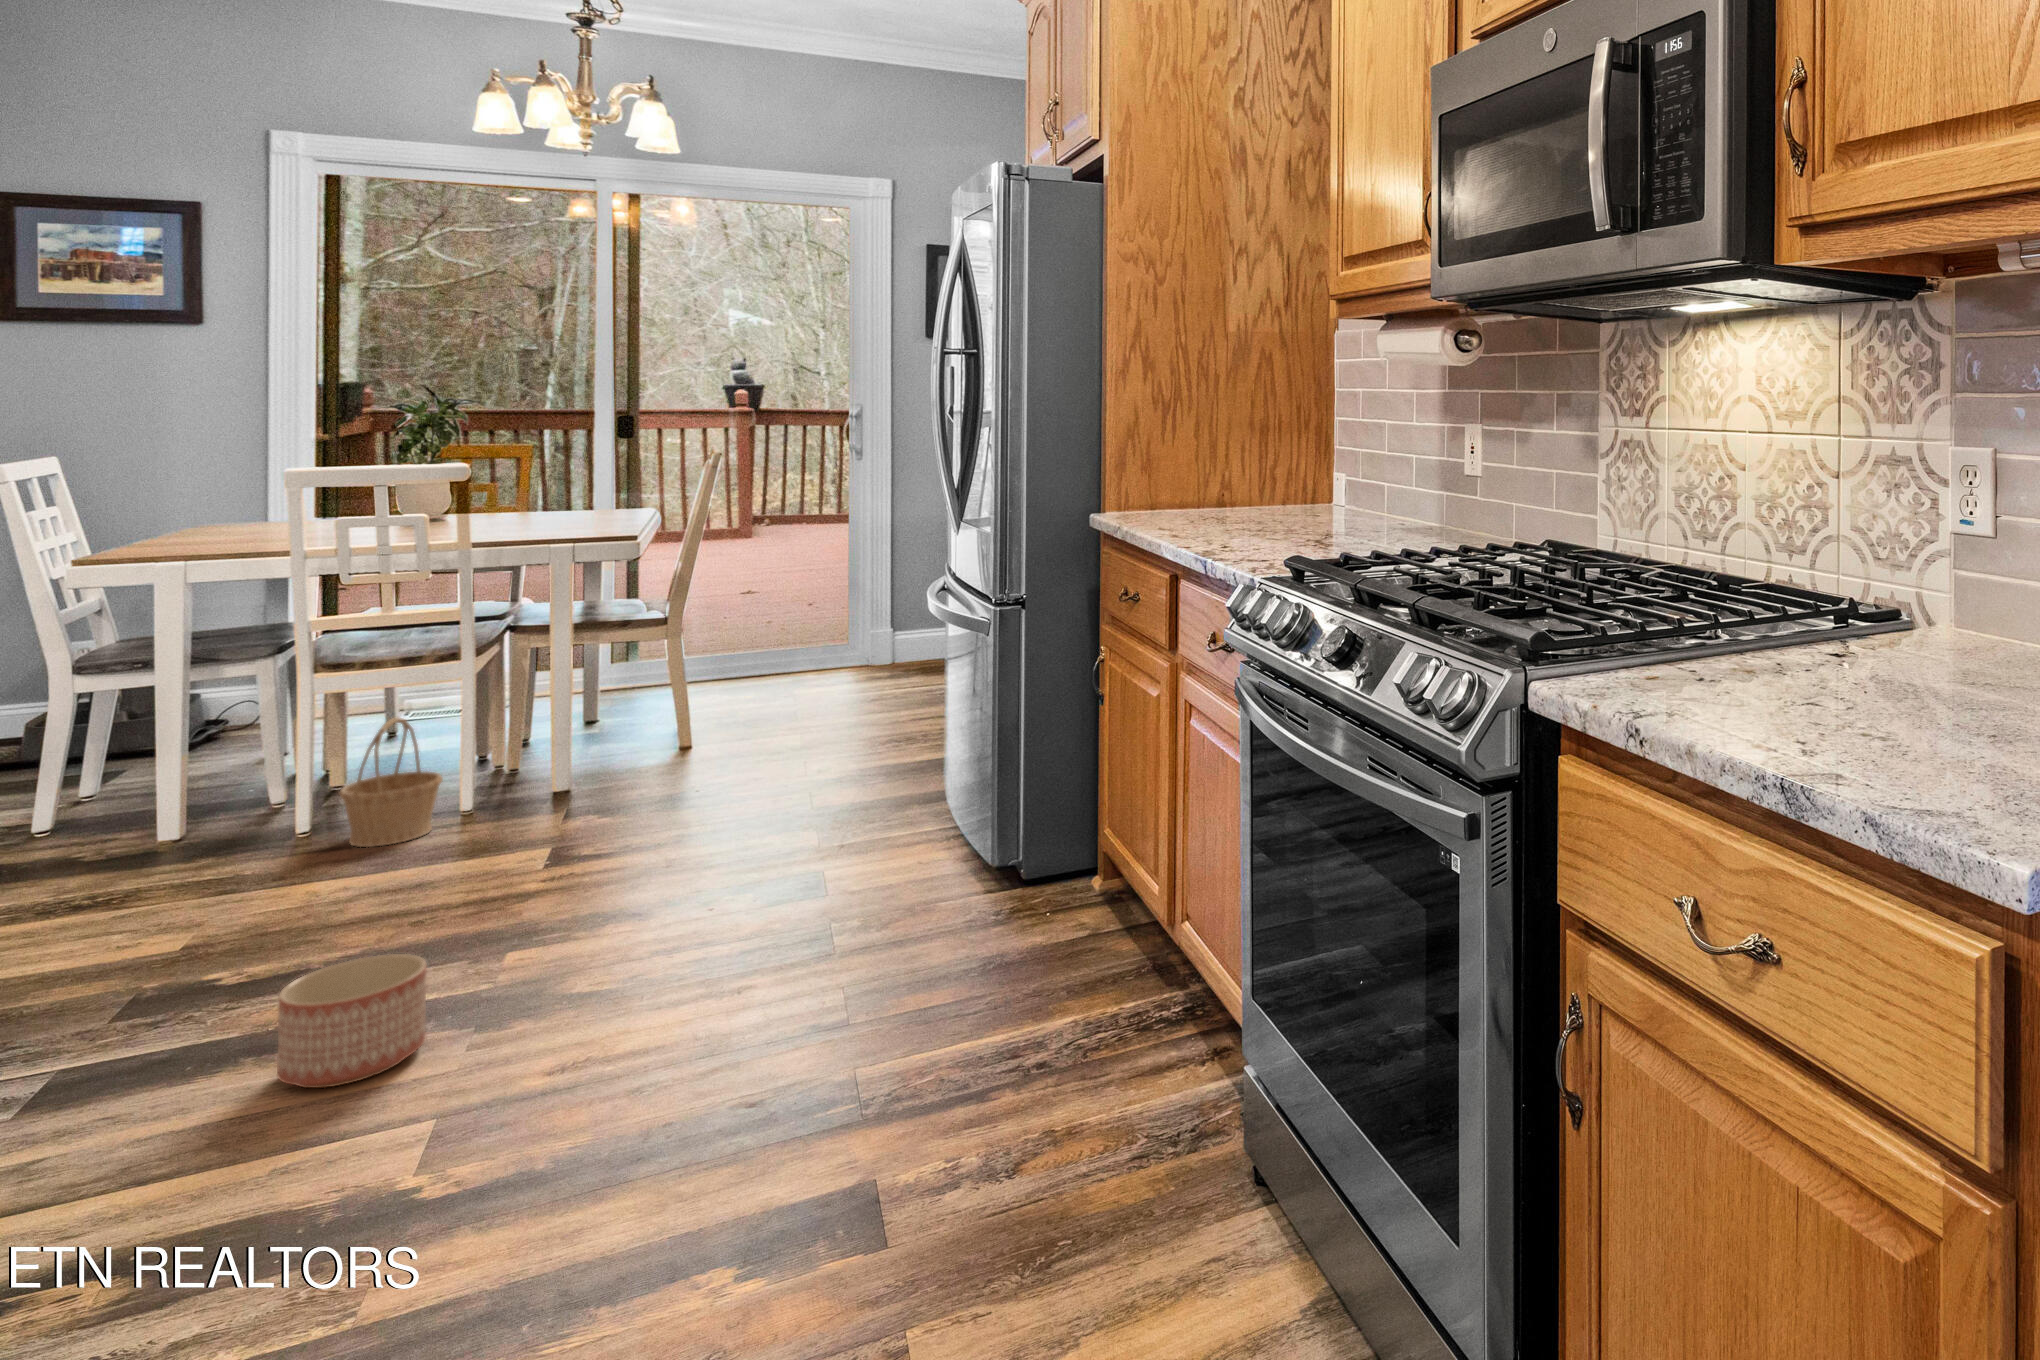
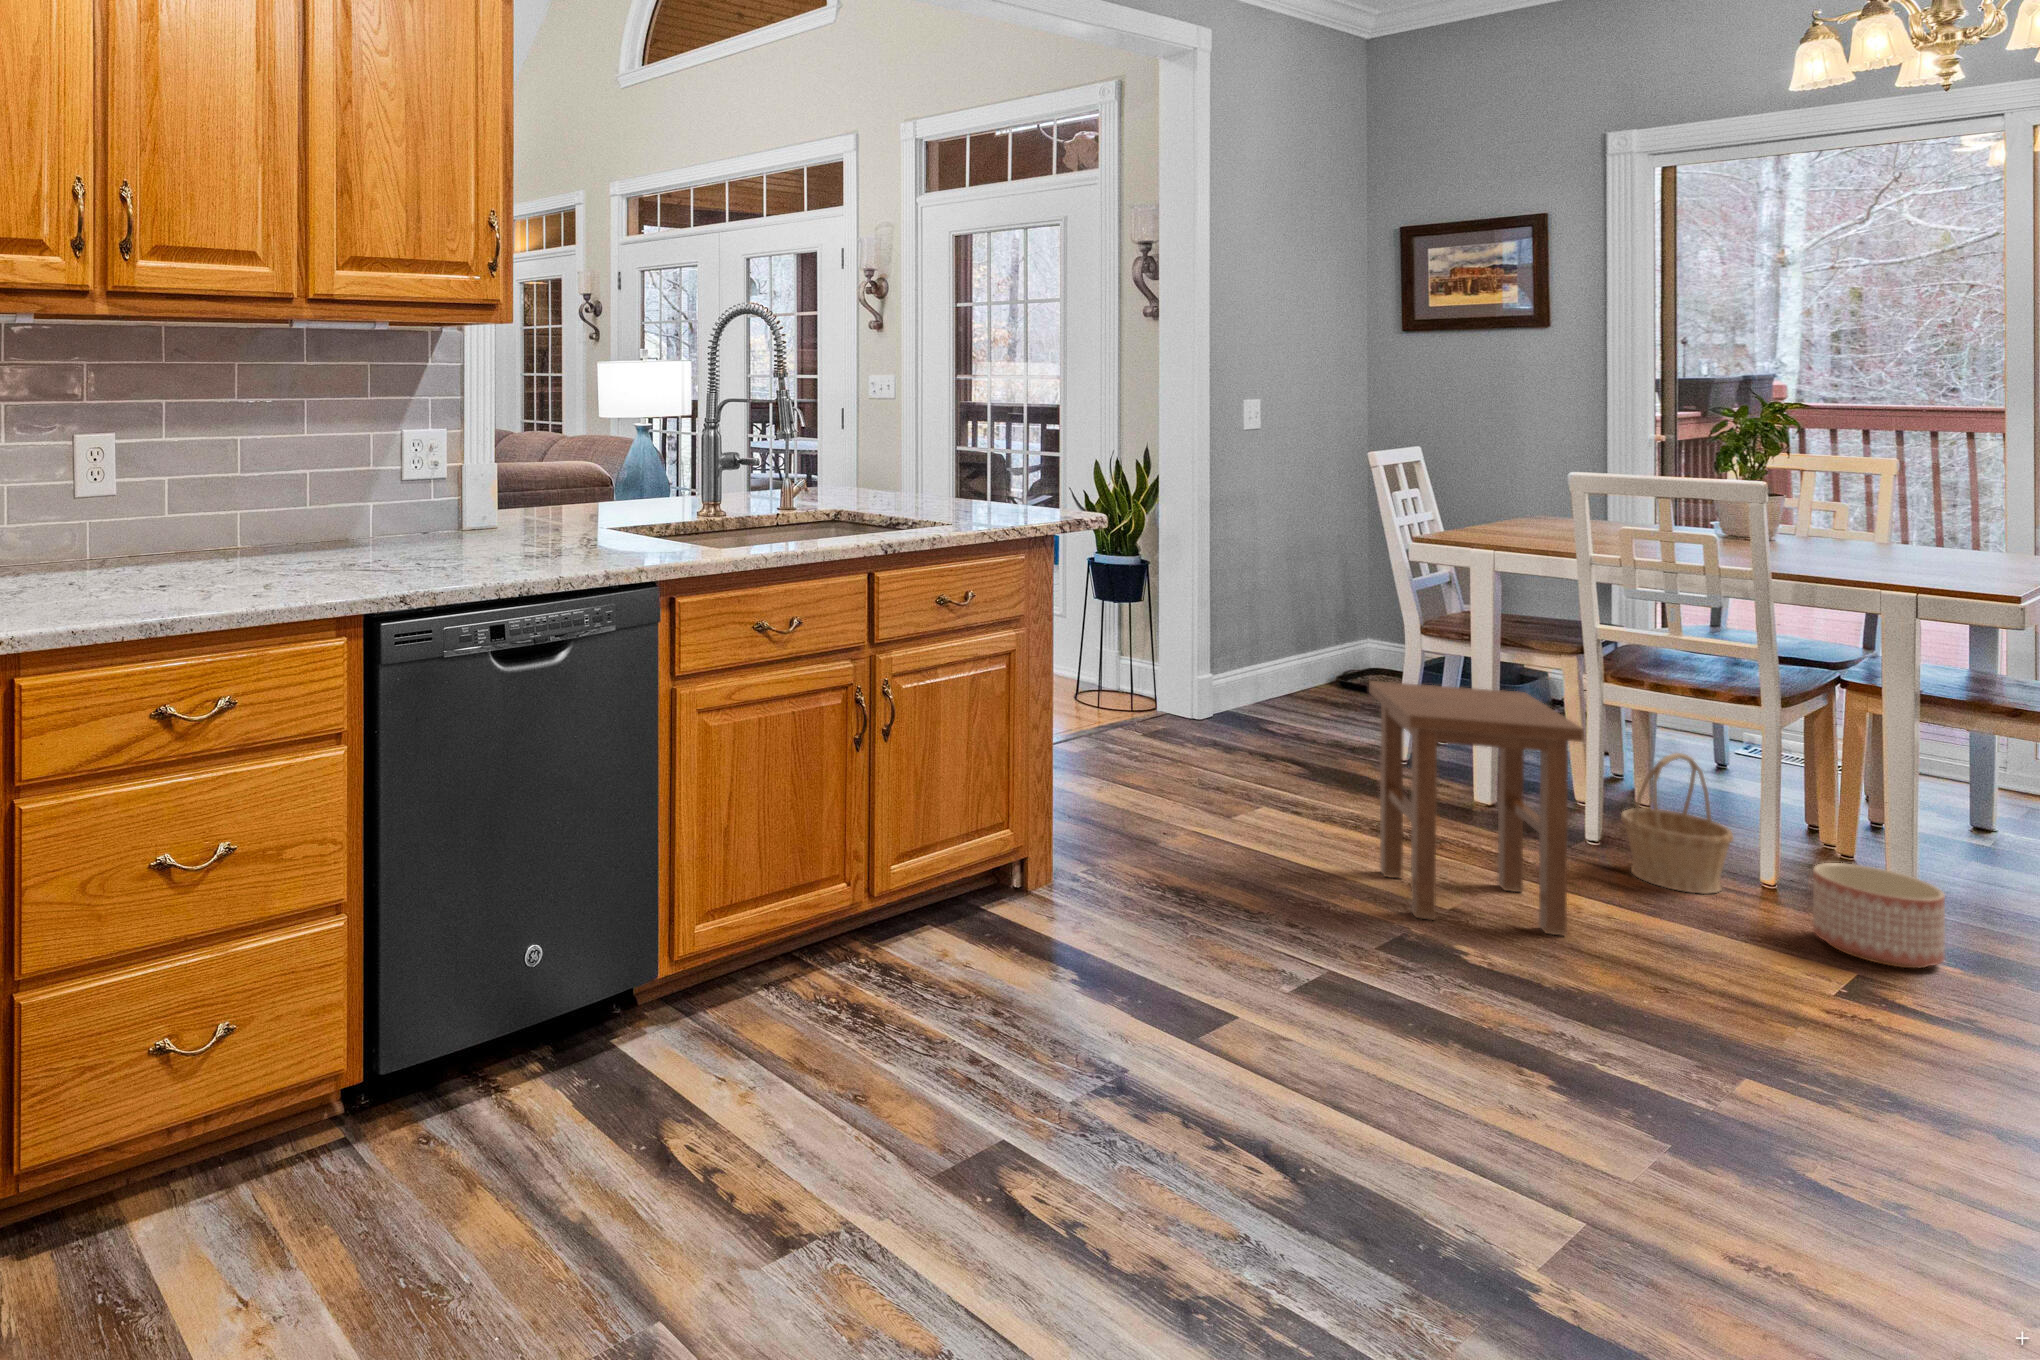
stool: none [60,696,336,972] -> present [1369,681,1584,936]
planter: present [277,954,427,1088] -> present [1813,863,1945,968]

